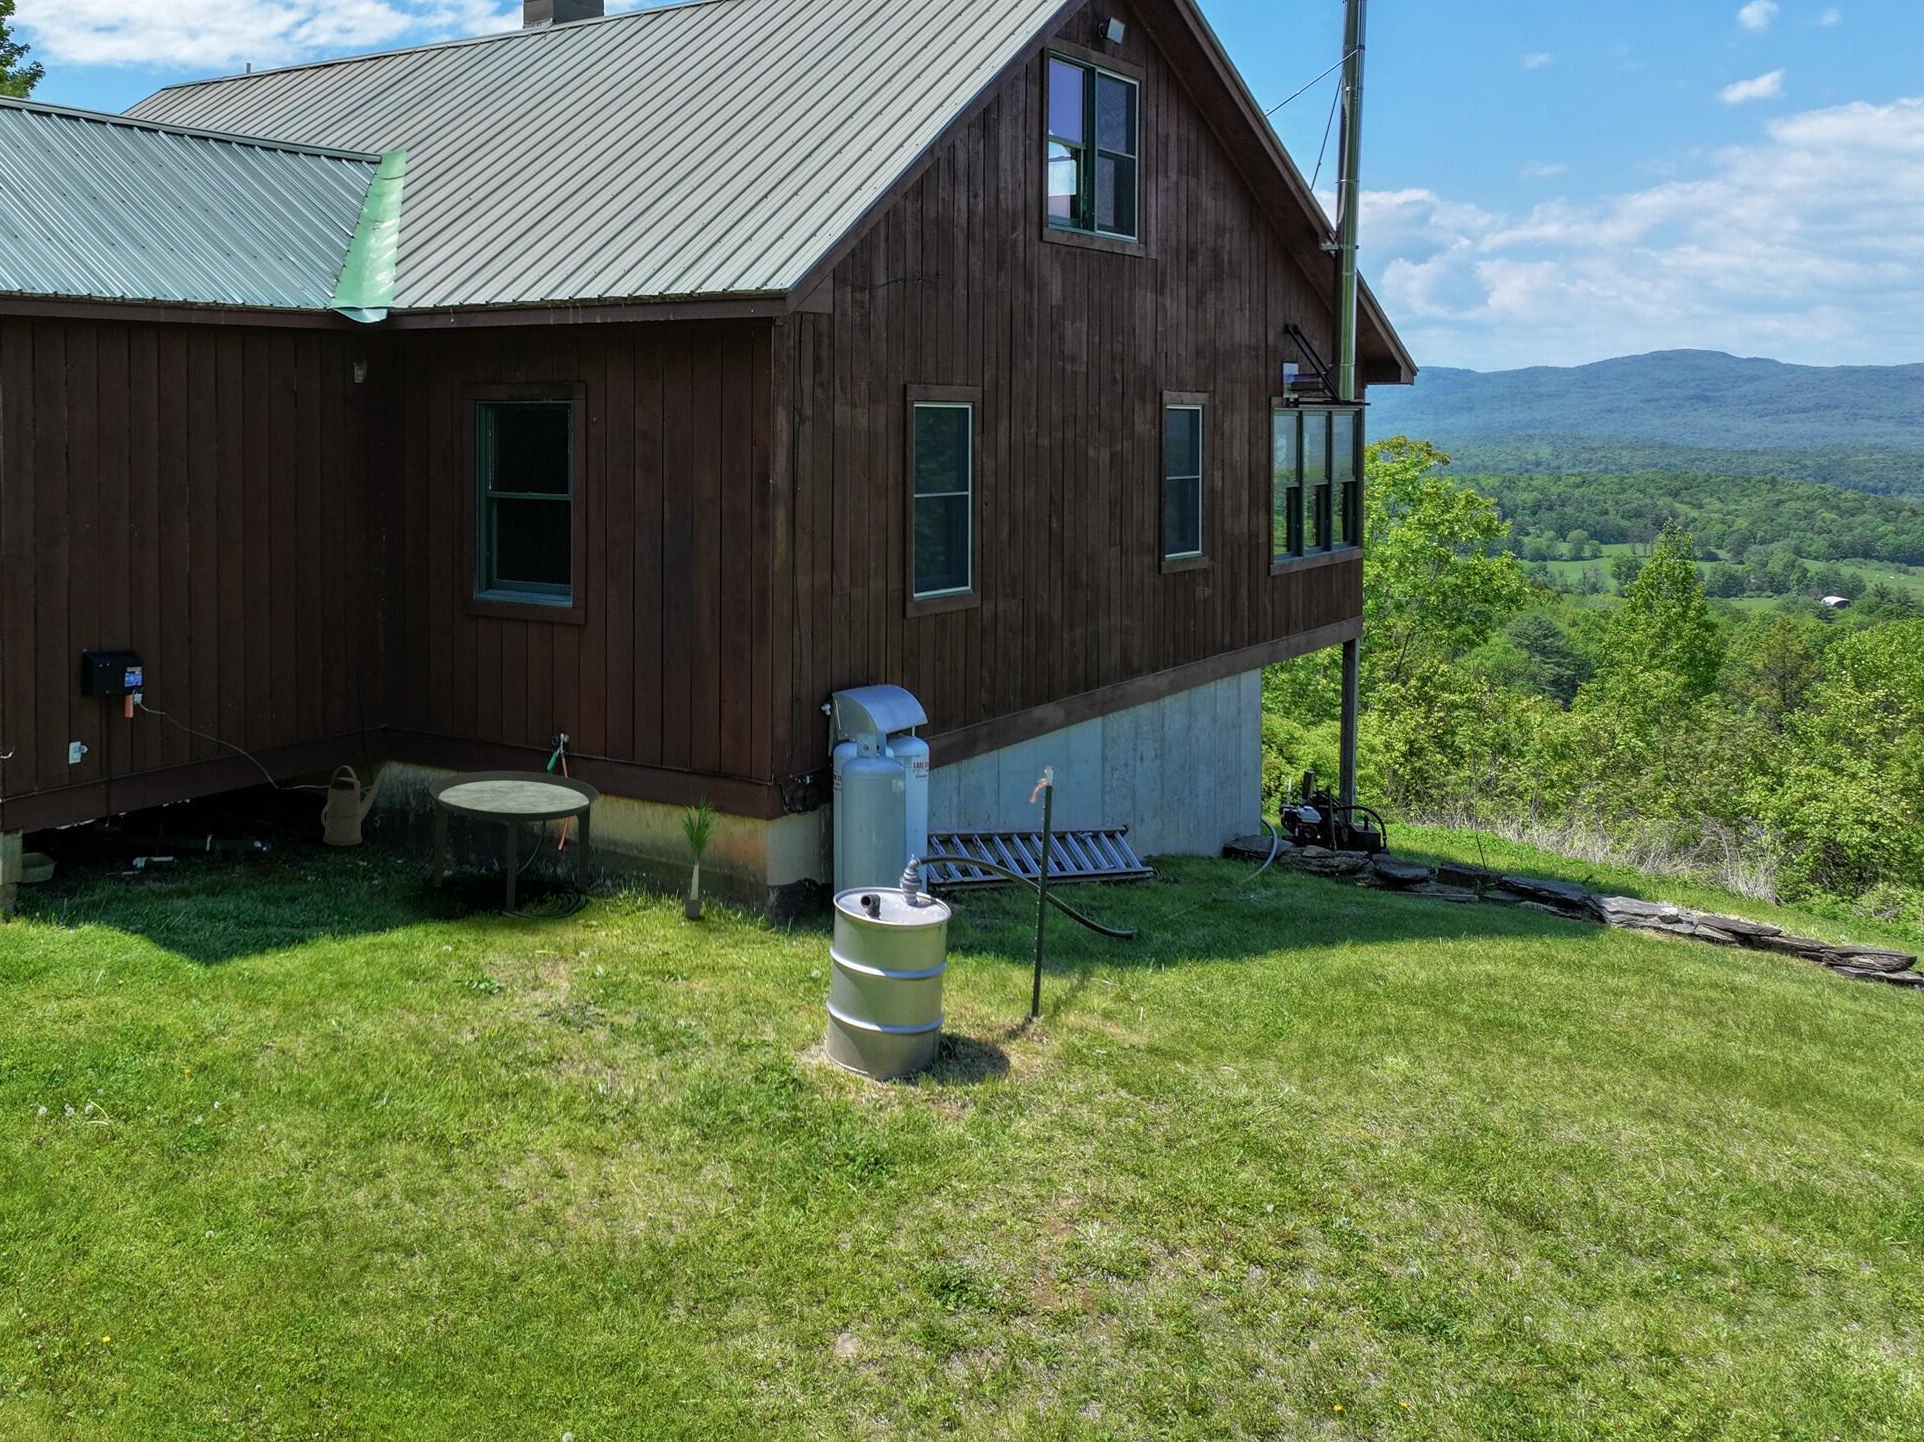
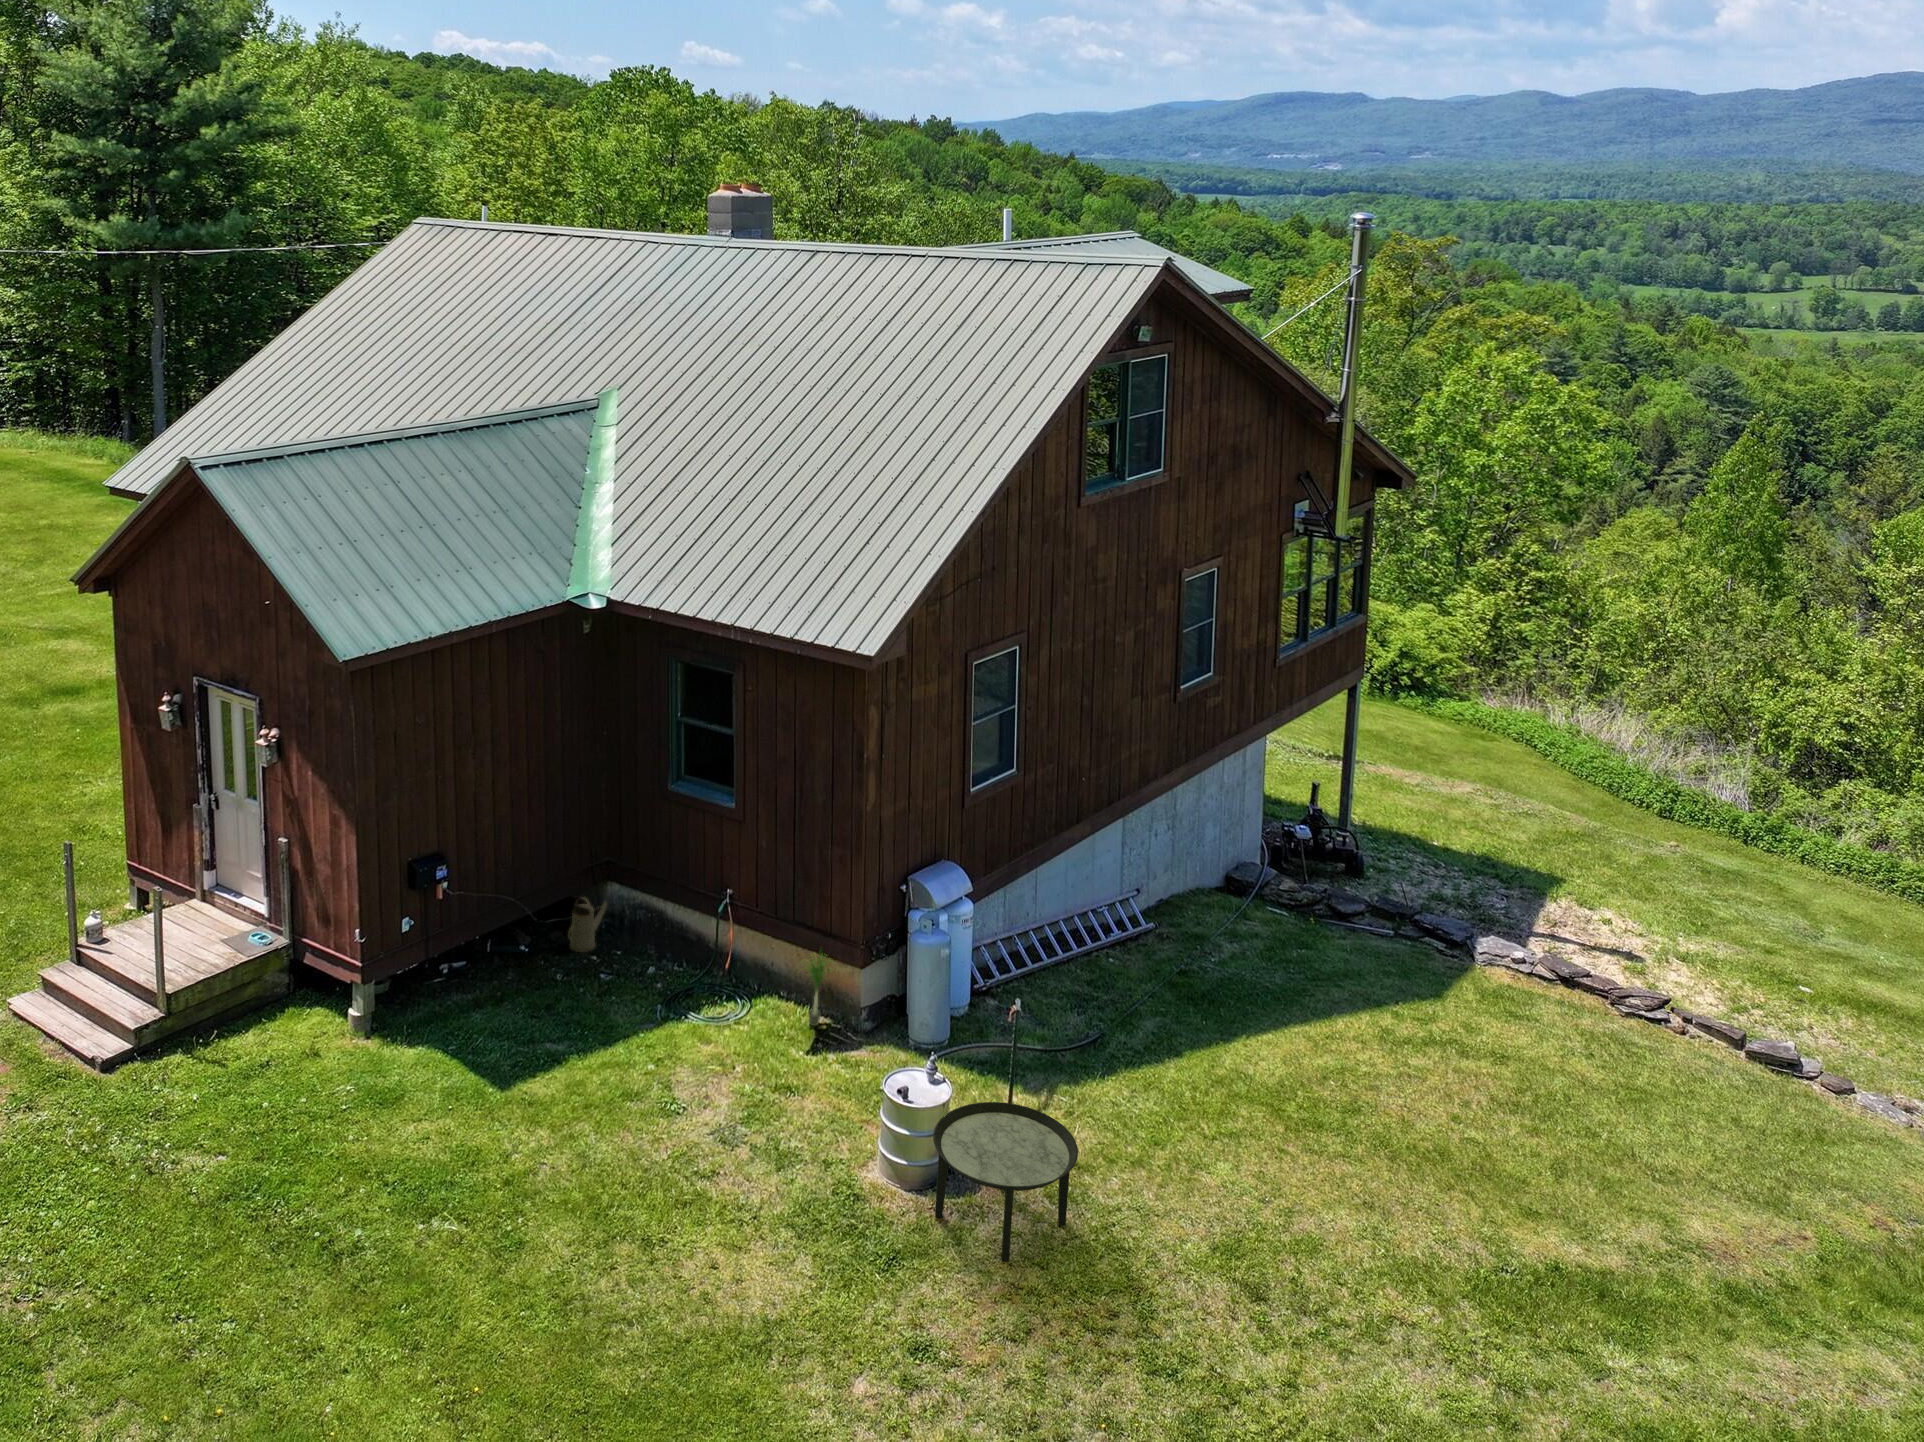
round table: present [429,771,599,912] -> present [933,1102,1078,1262]

